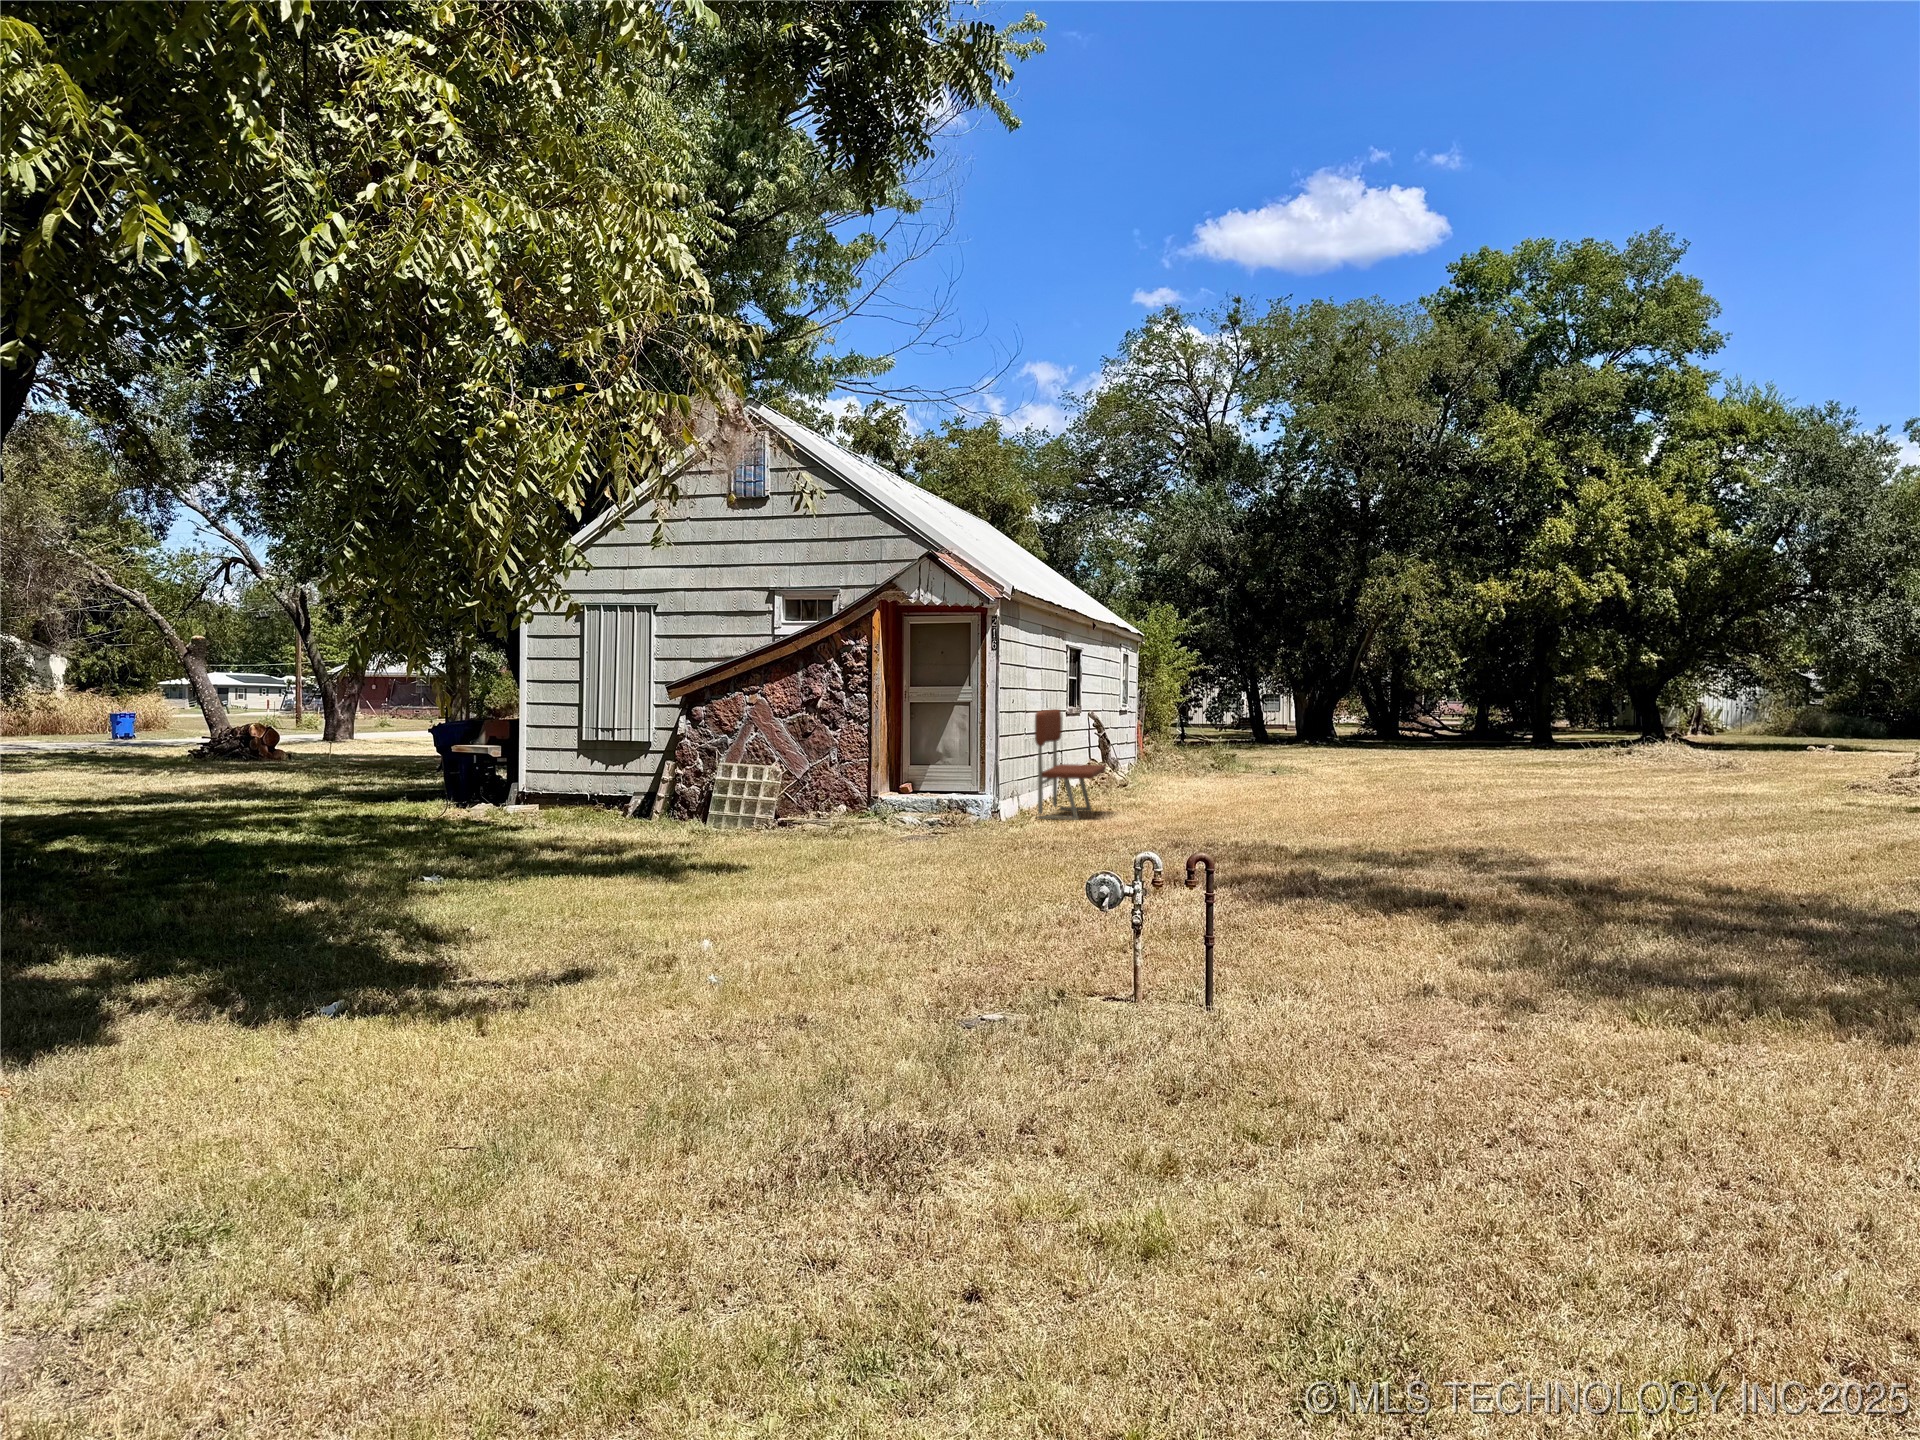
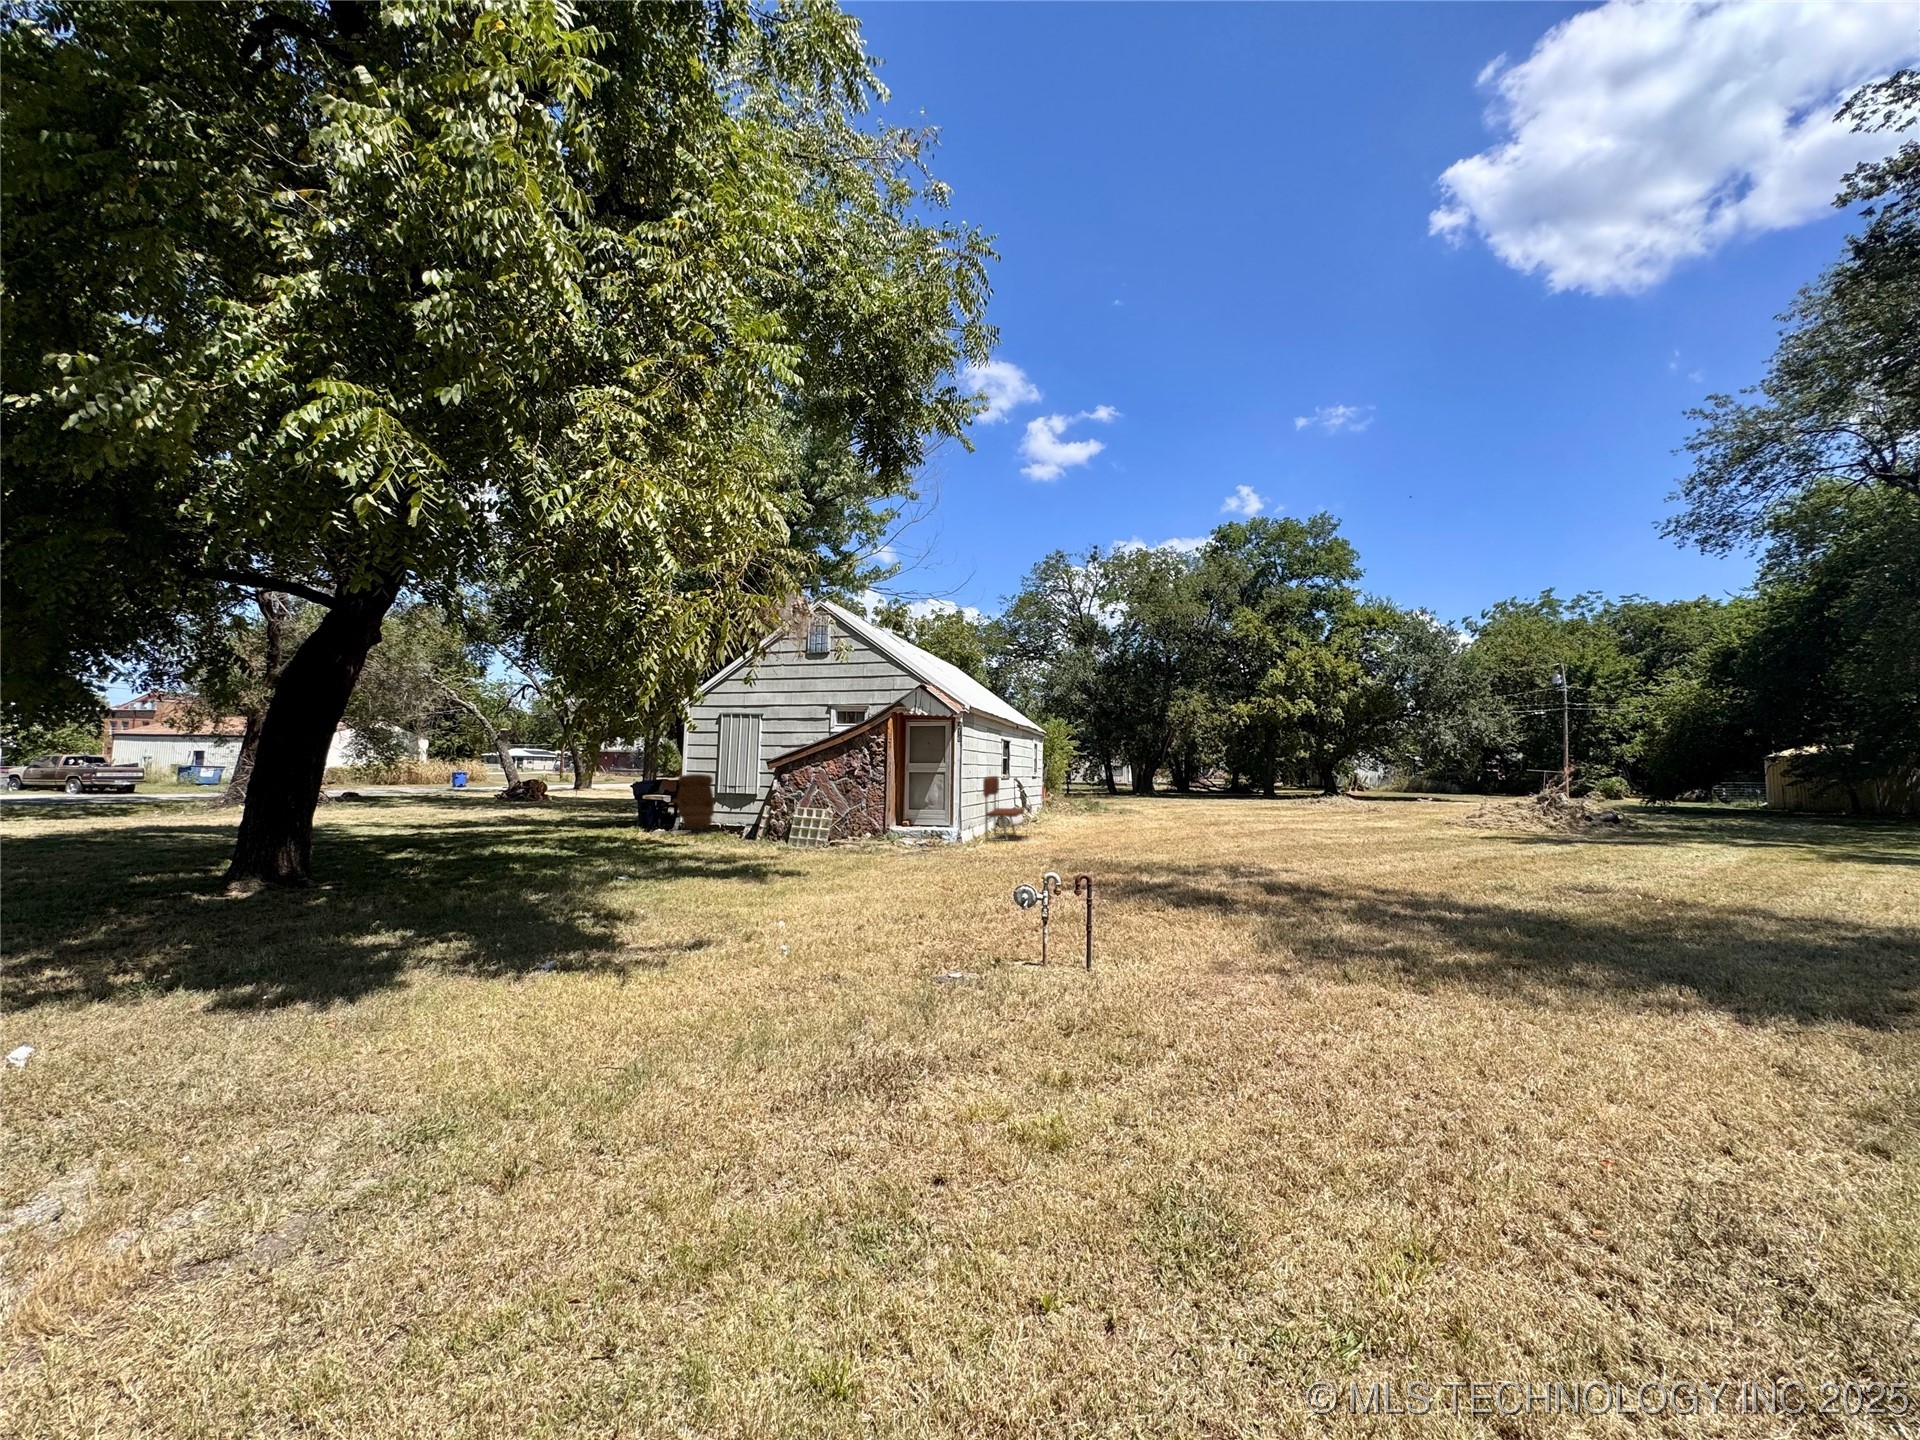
lounge chair: none [507,709,586,812] -> present [672,774,719,833]

